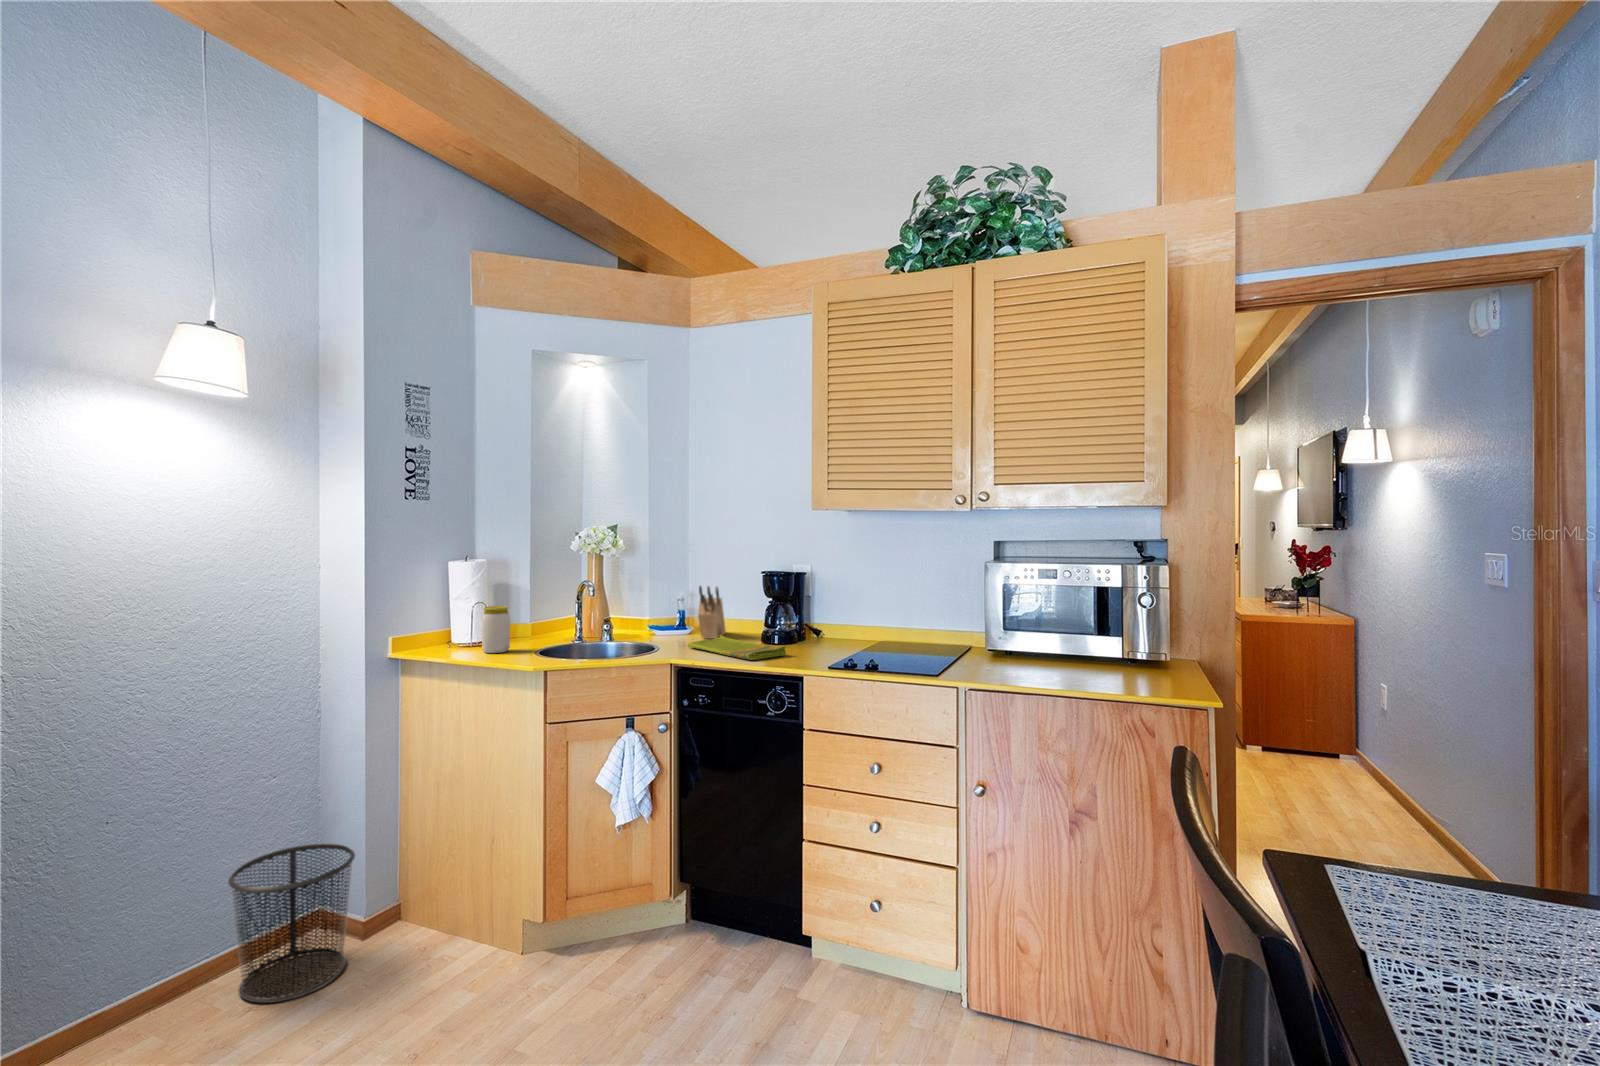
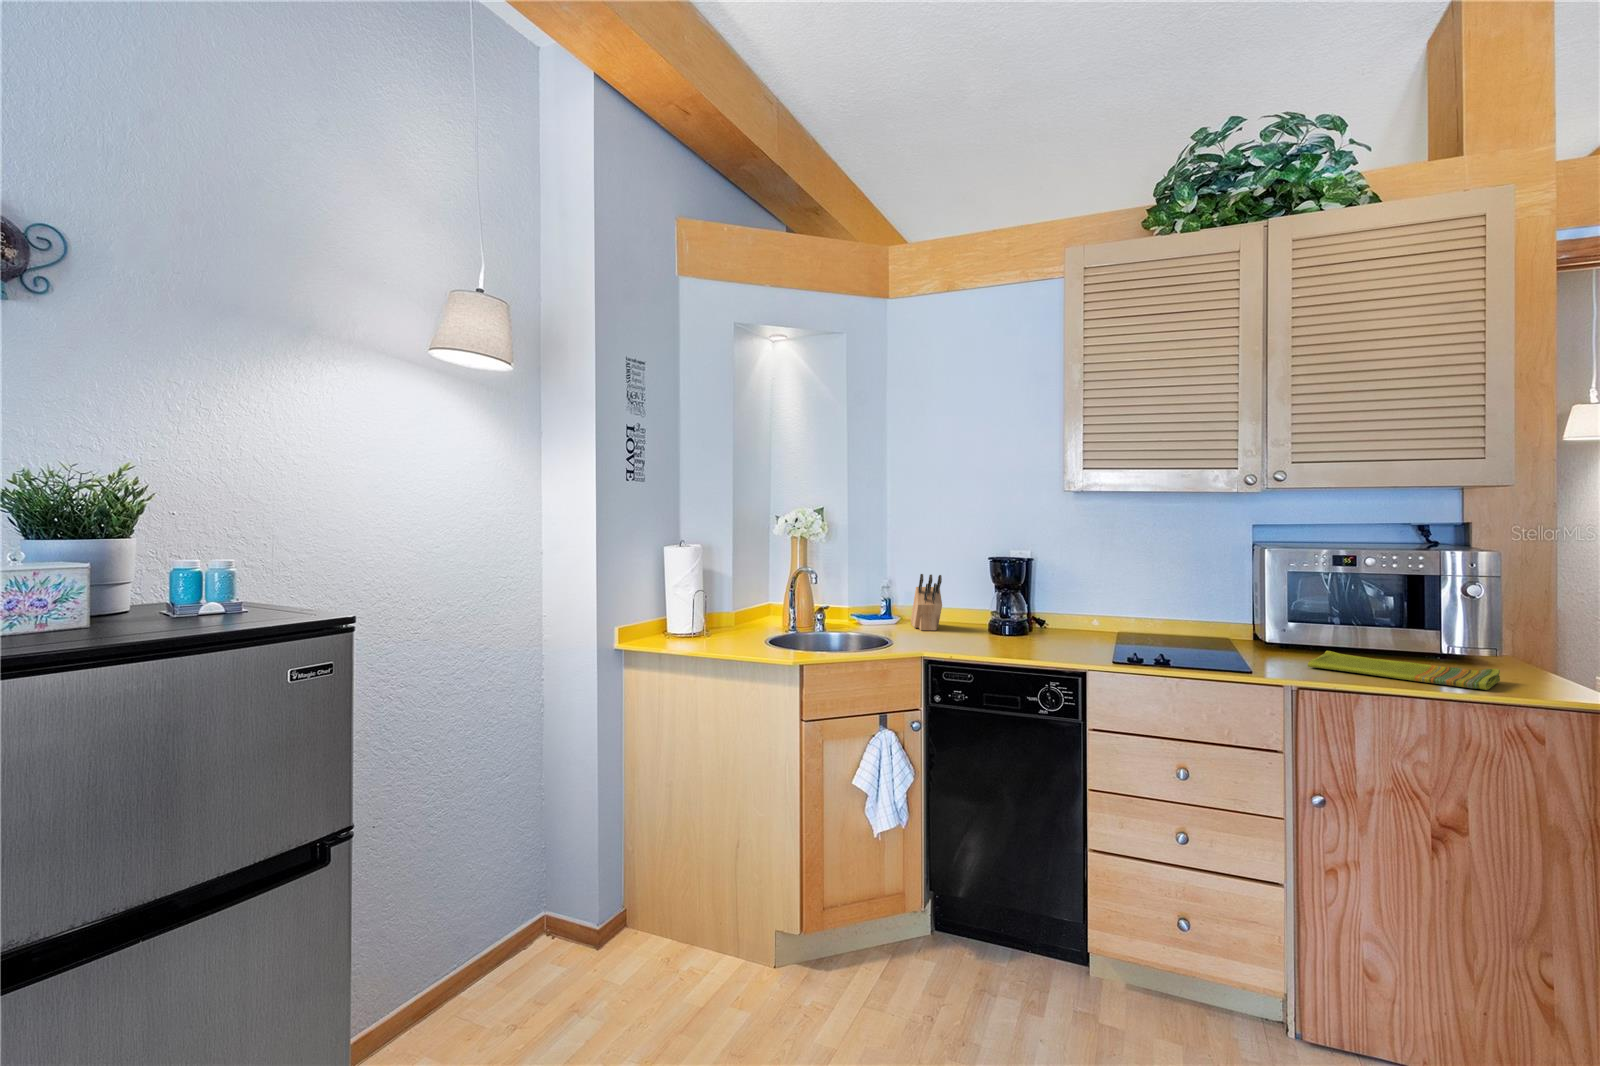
jar: present [482,606,510,653] -> none [708,595,736,645]
dish towel: present [687,636,786,660] -> present [1308,651,1500,690]
waste bin: present [228,843,355,1003] -> none [485,845,603,1015]

